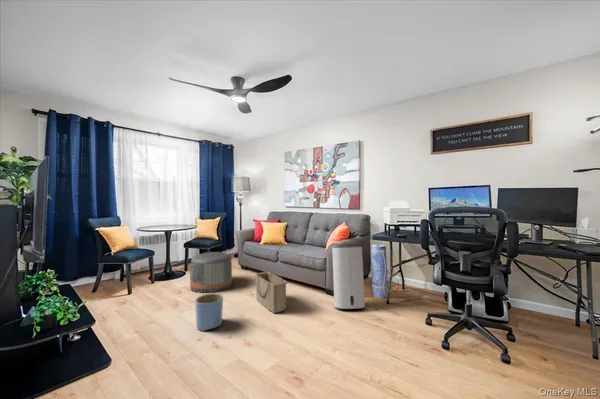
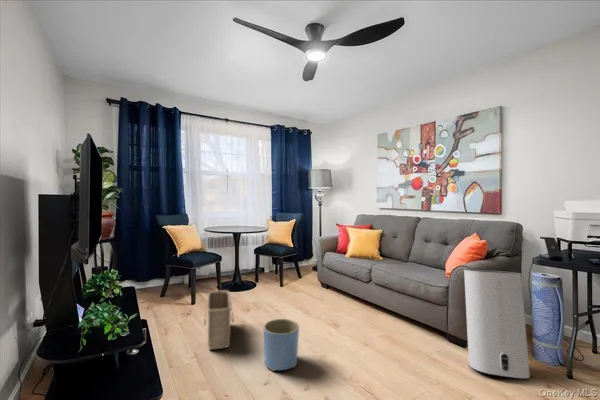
pouf: present [190,252,232,293] -> none [260,262,309,314]
basket: present [255,272,287,313] -> present [205,290,233,349]

